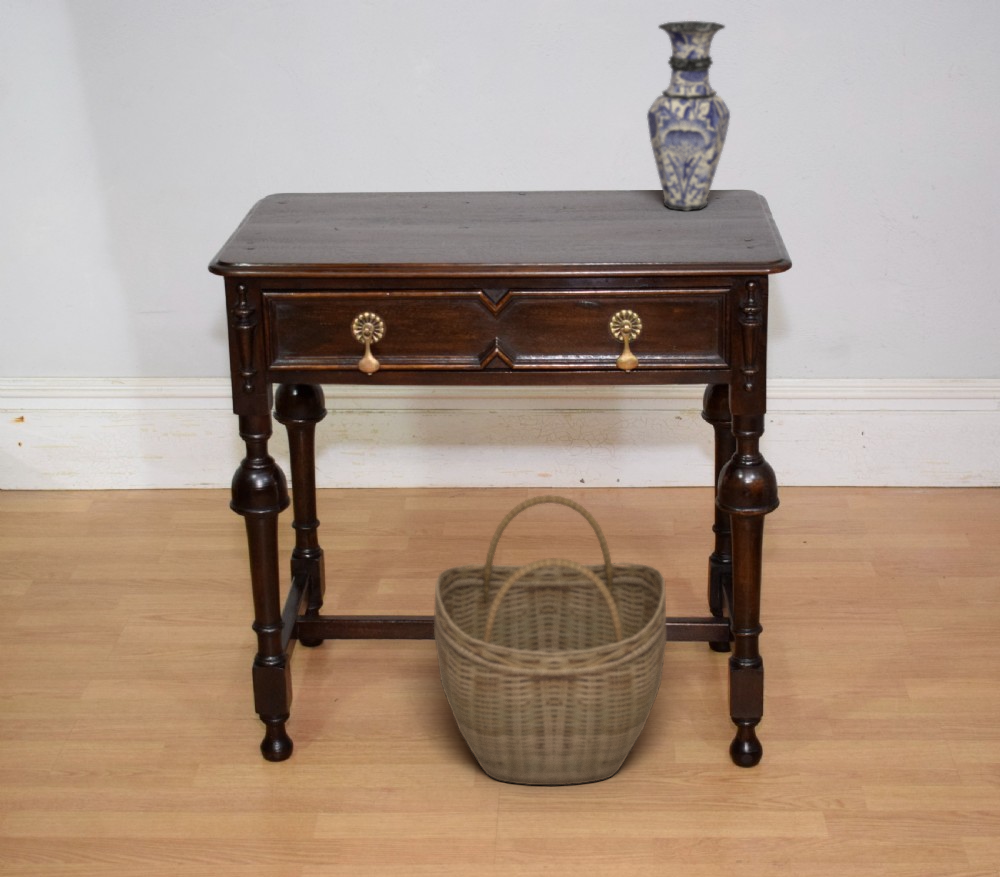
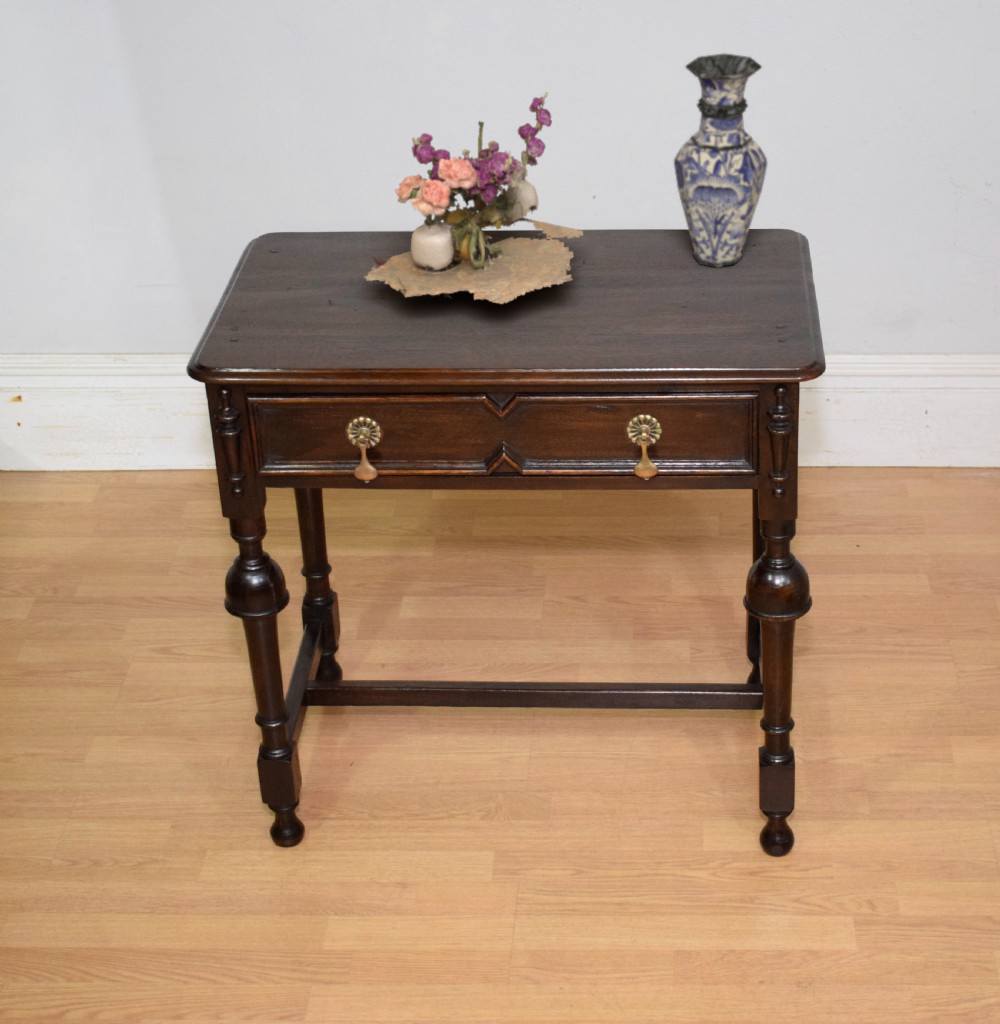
flower arrangement: none [370,48,567,226] -> present [365,92,583,304]
woven basket: present [434,495,666,785] -> none [446,581,692,880]

